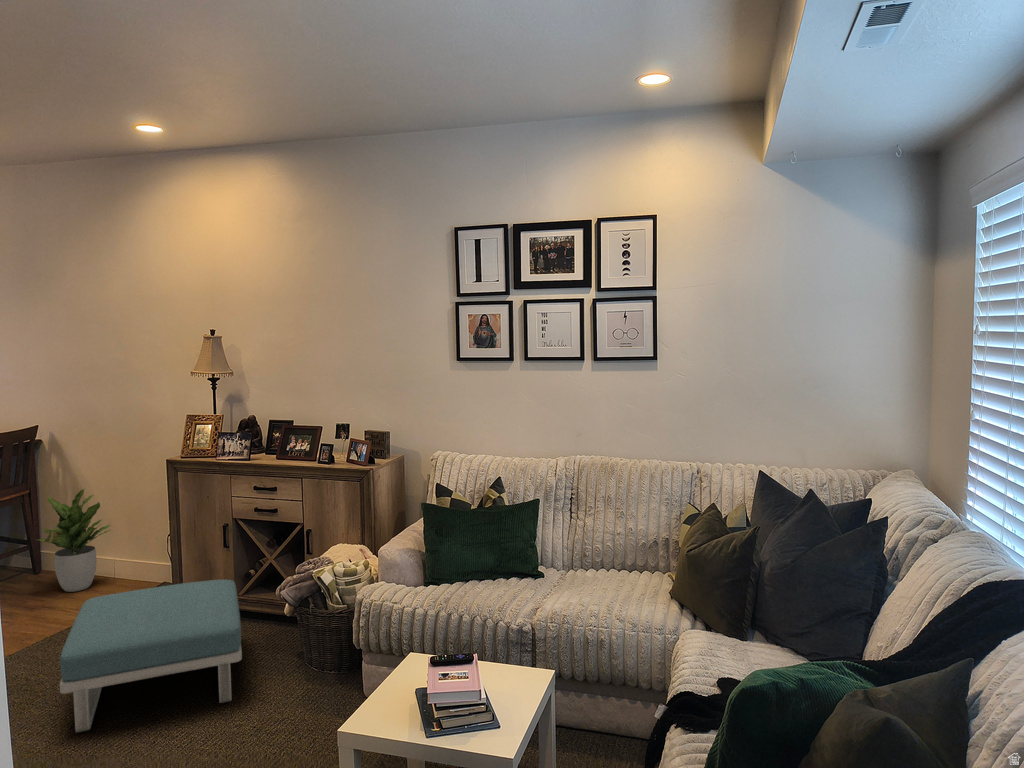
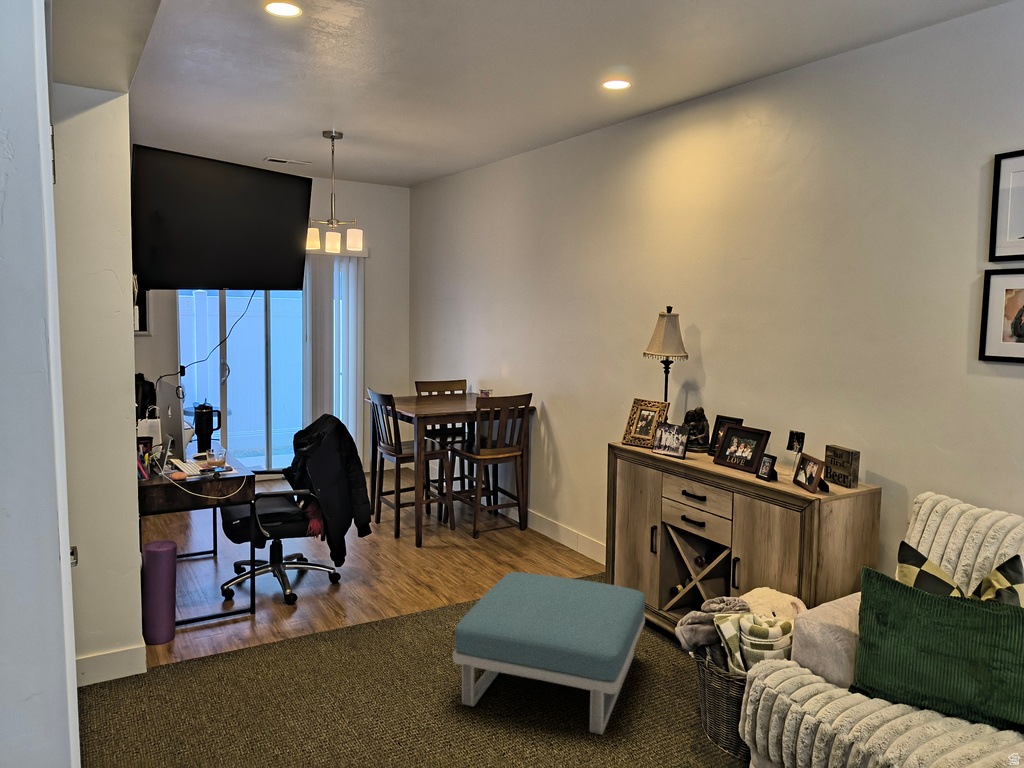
potted plant: present [38,489,111,592] -> none [509,459,574,555]

